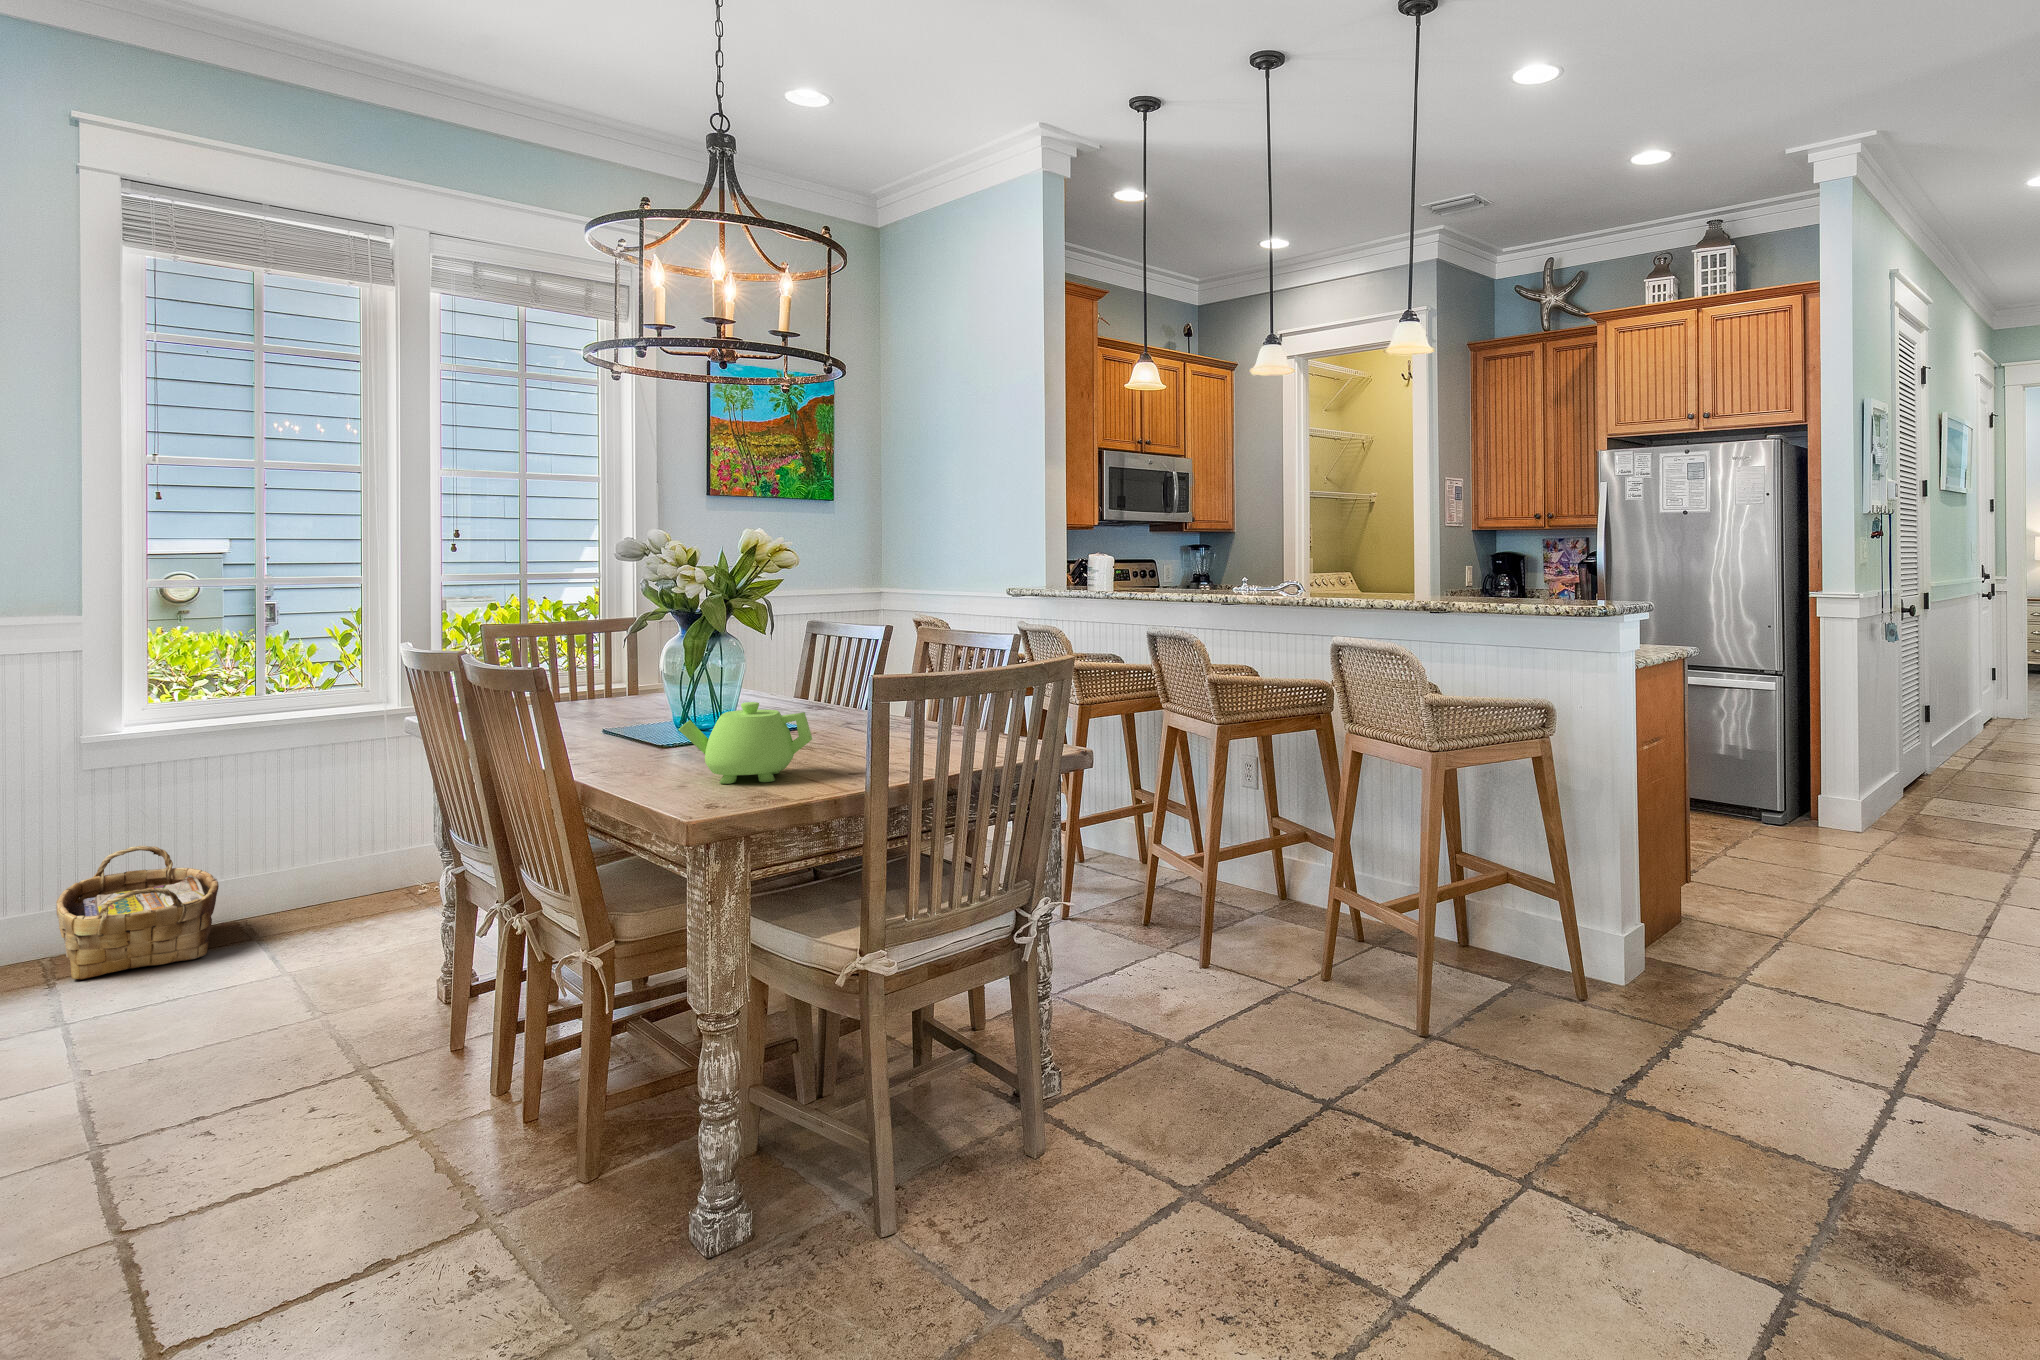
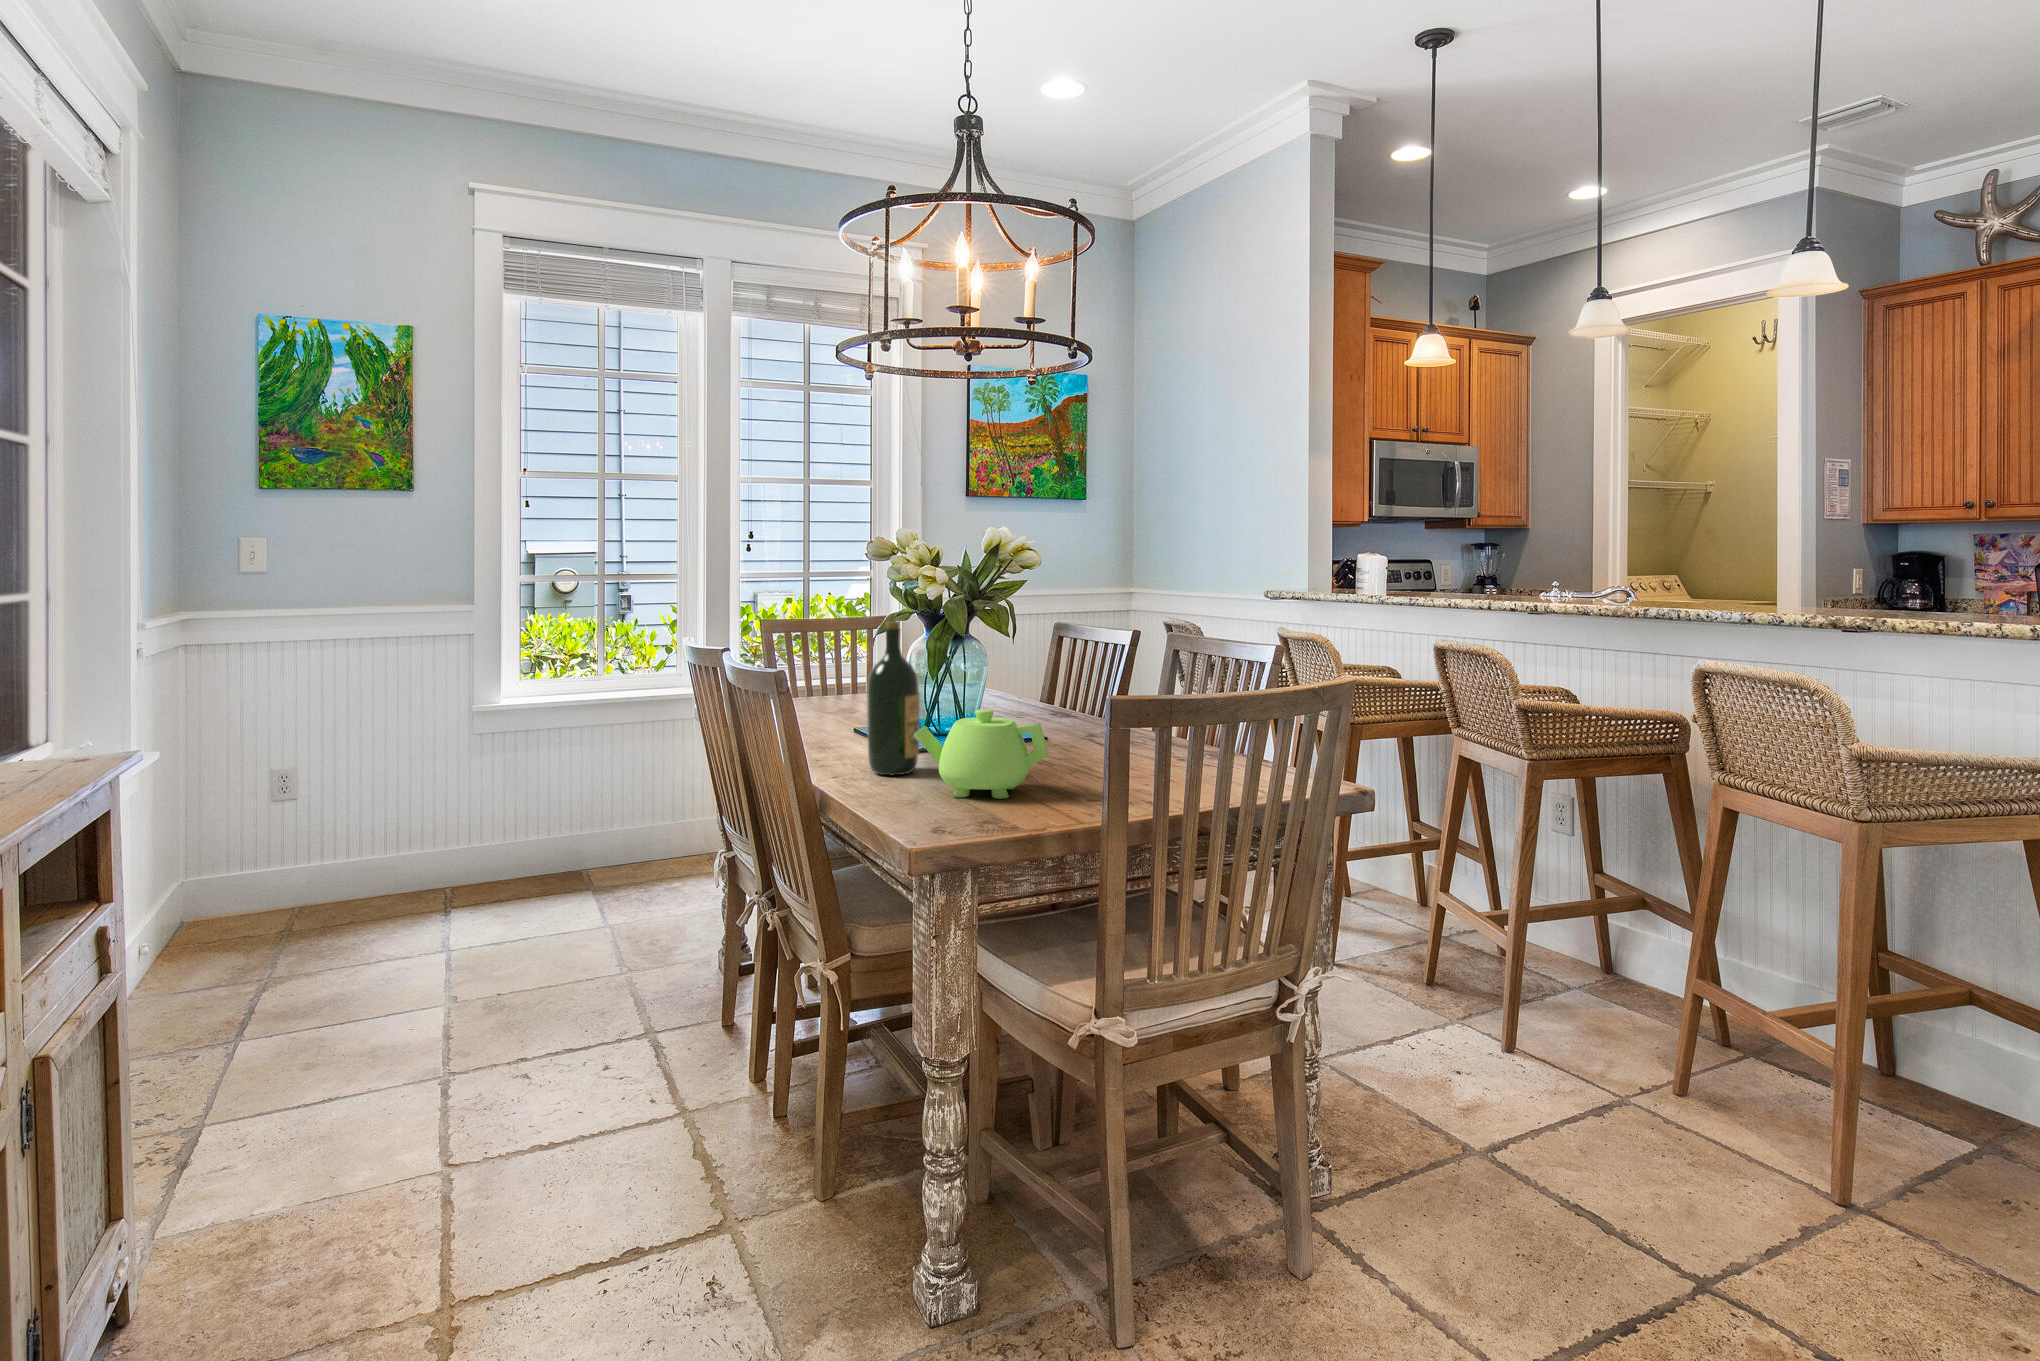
wine bottle: none [625,623,680,771] -> present [867,621,920,775]
woven basket: present [56,846,219,980] -> none [461,801,572,913]

